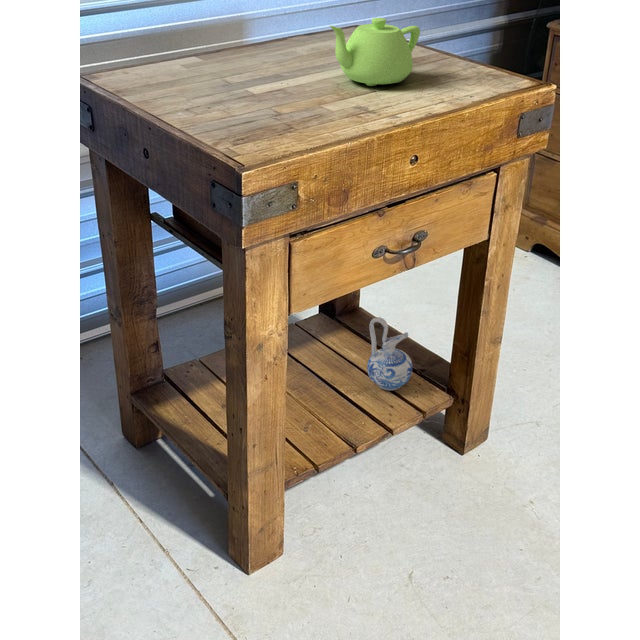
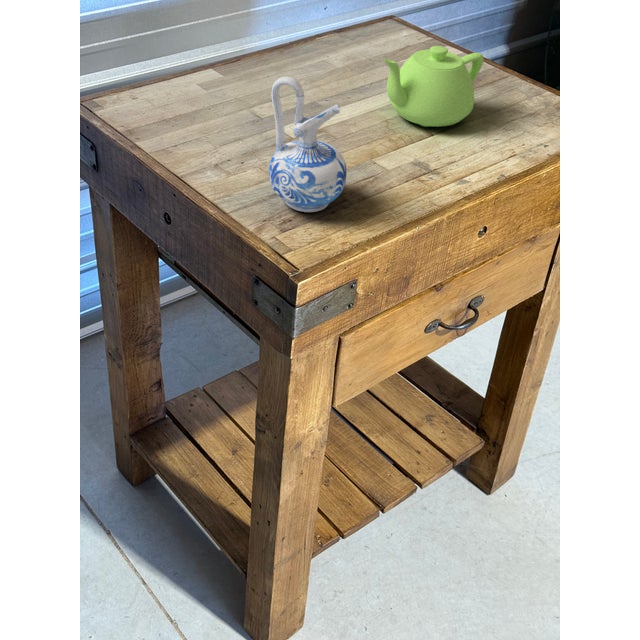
ceramic pitcher: present [367,317,413,391] -> present [269,77,347,212]

